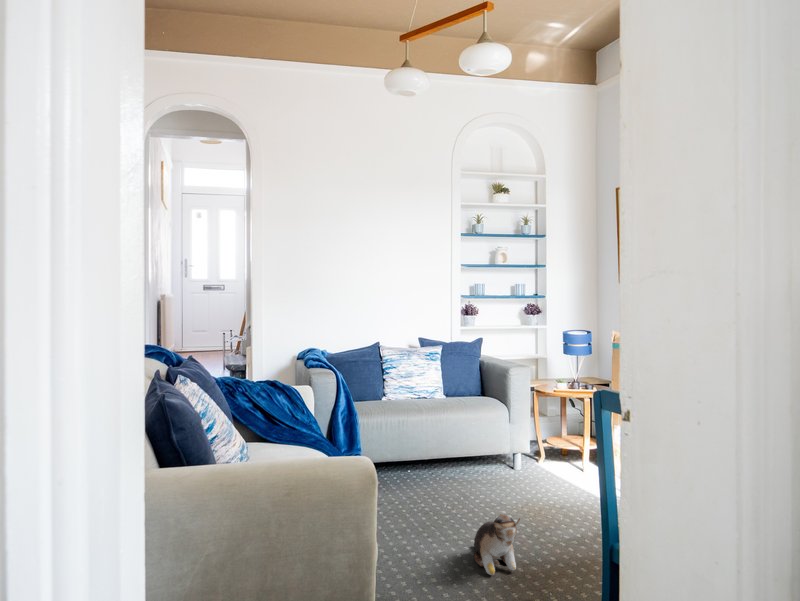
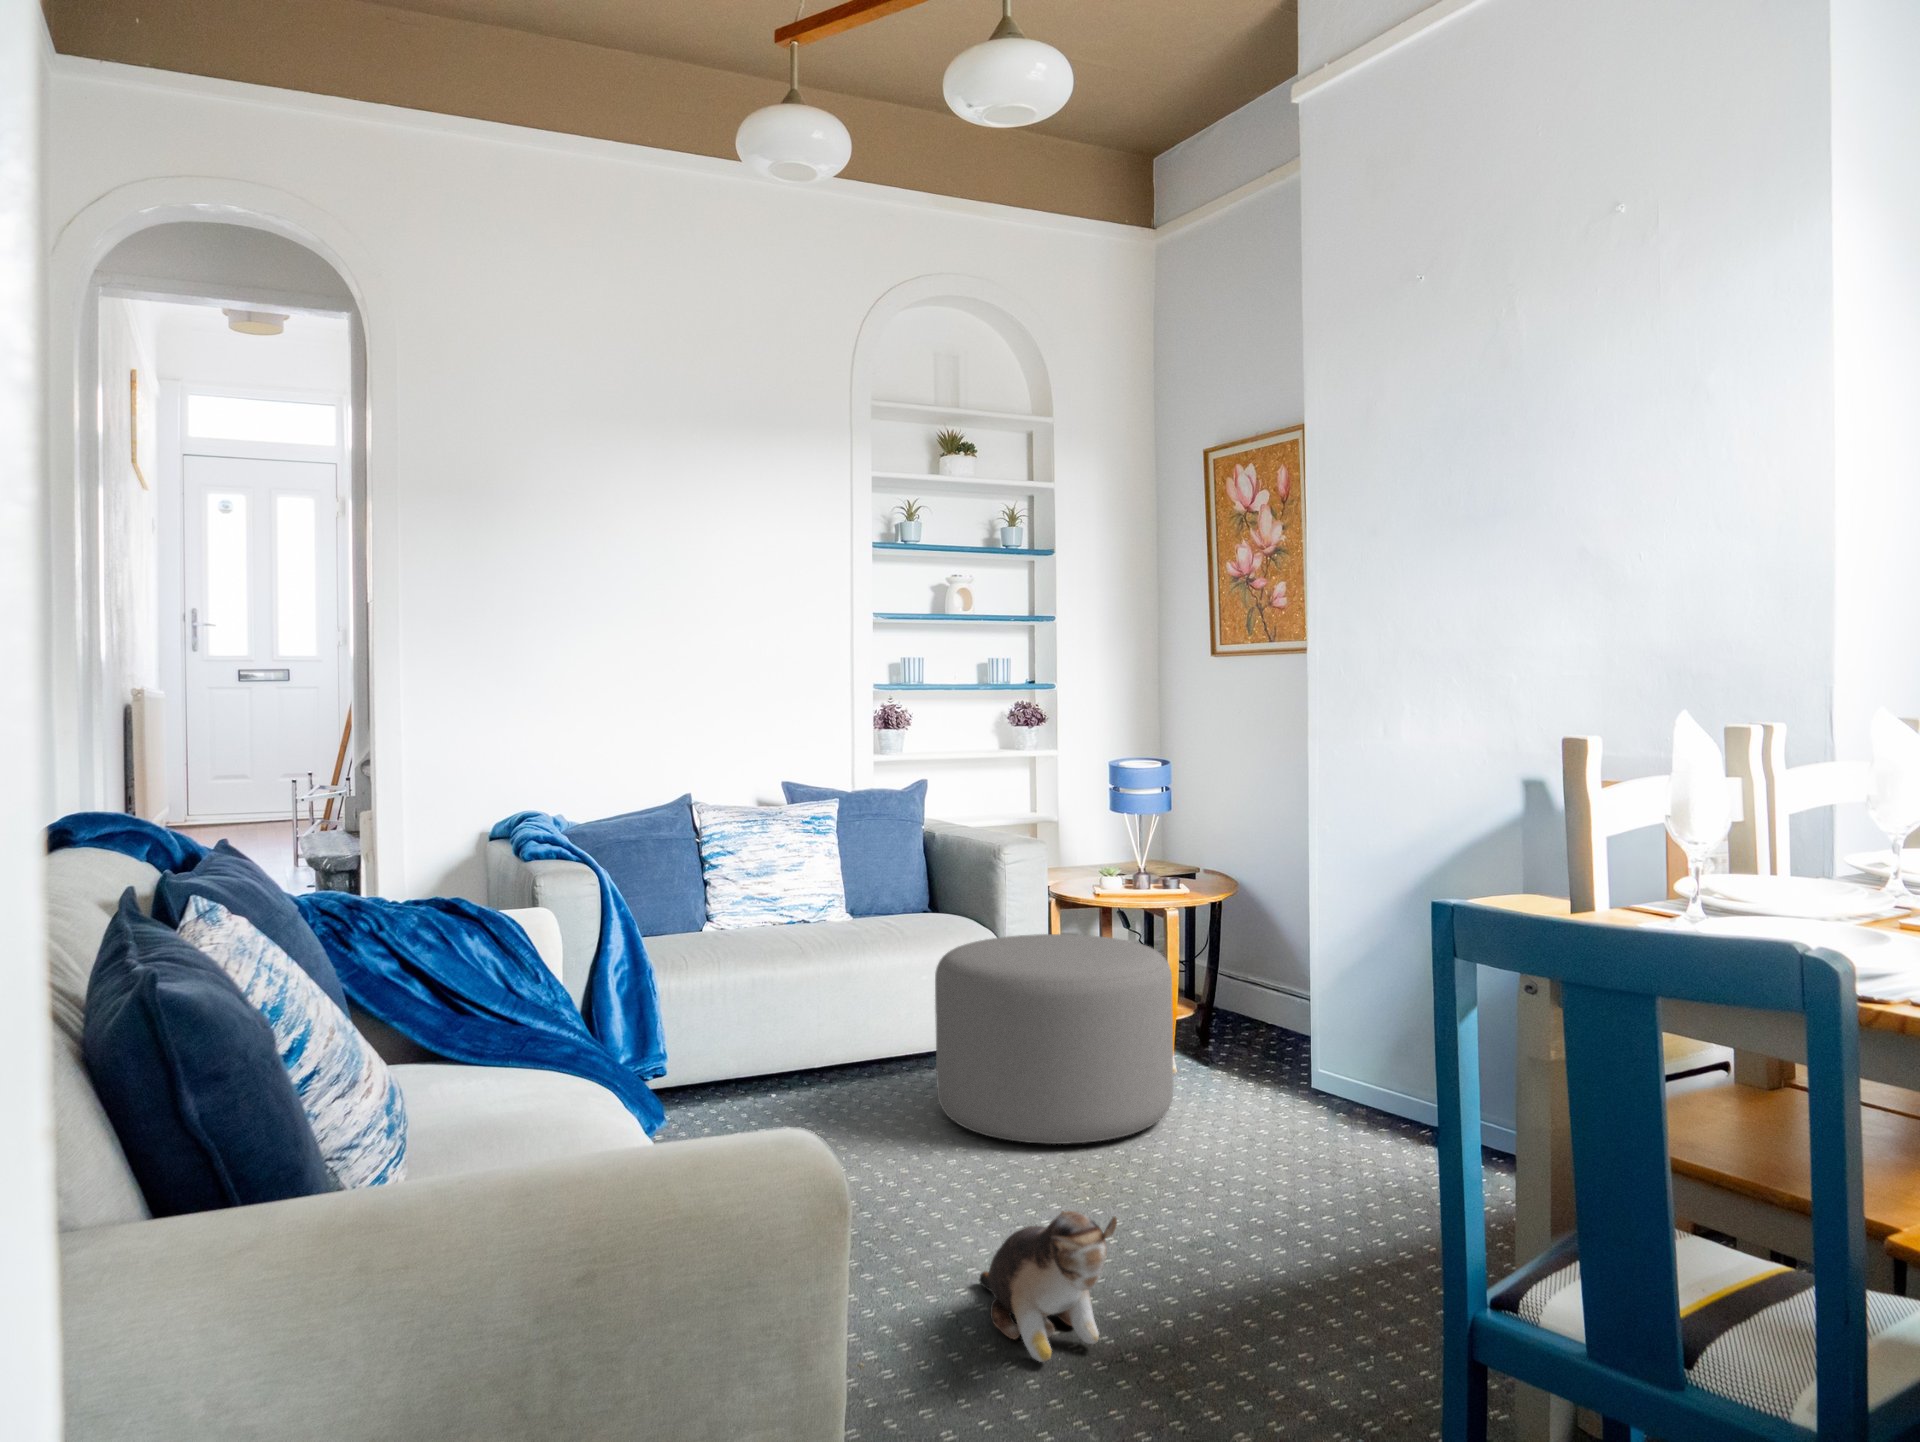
ottoman: none [475,408,580,498] -> present [935,934,1173,1144]

